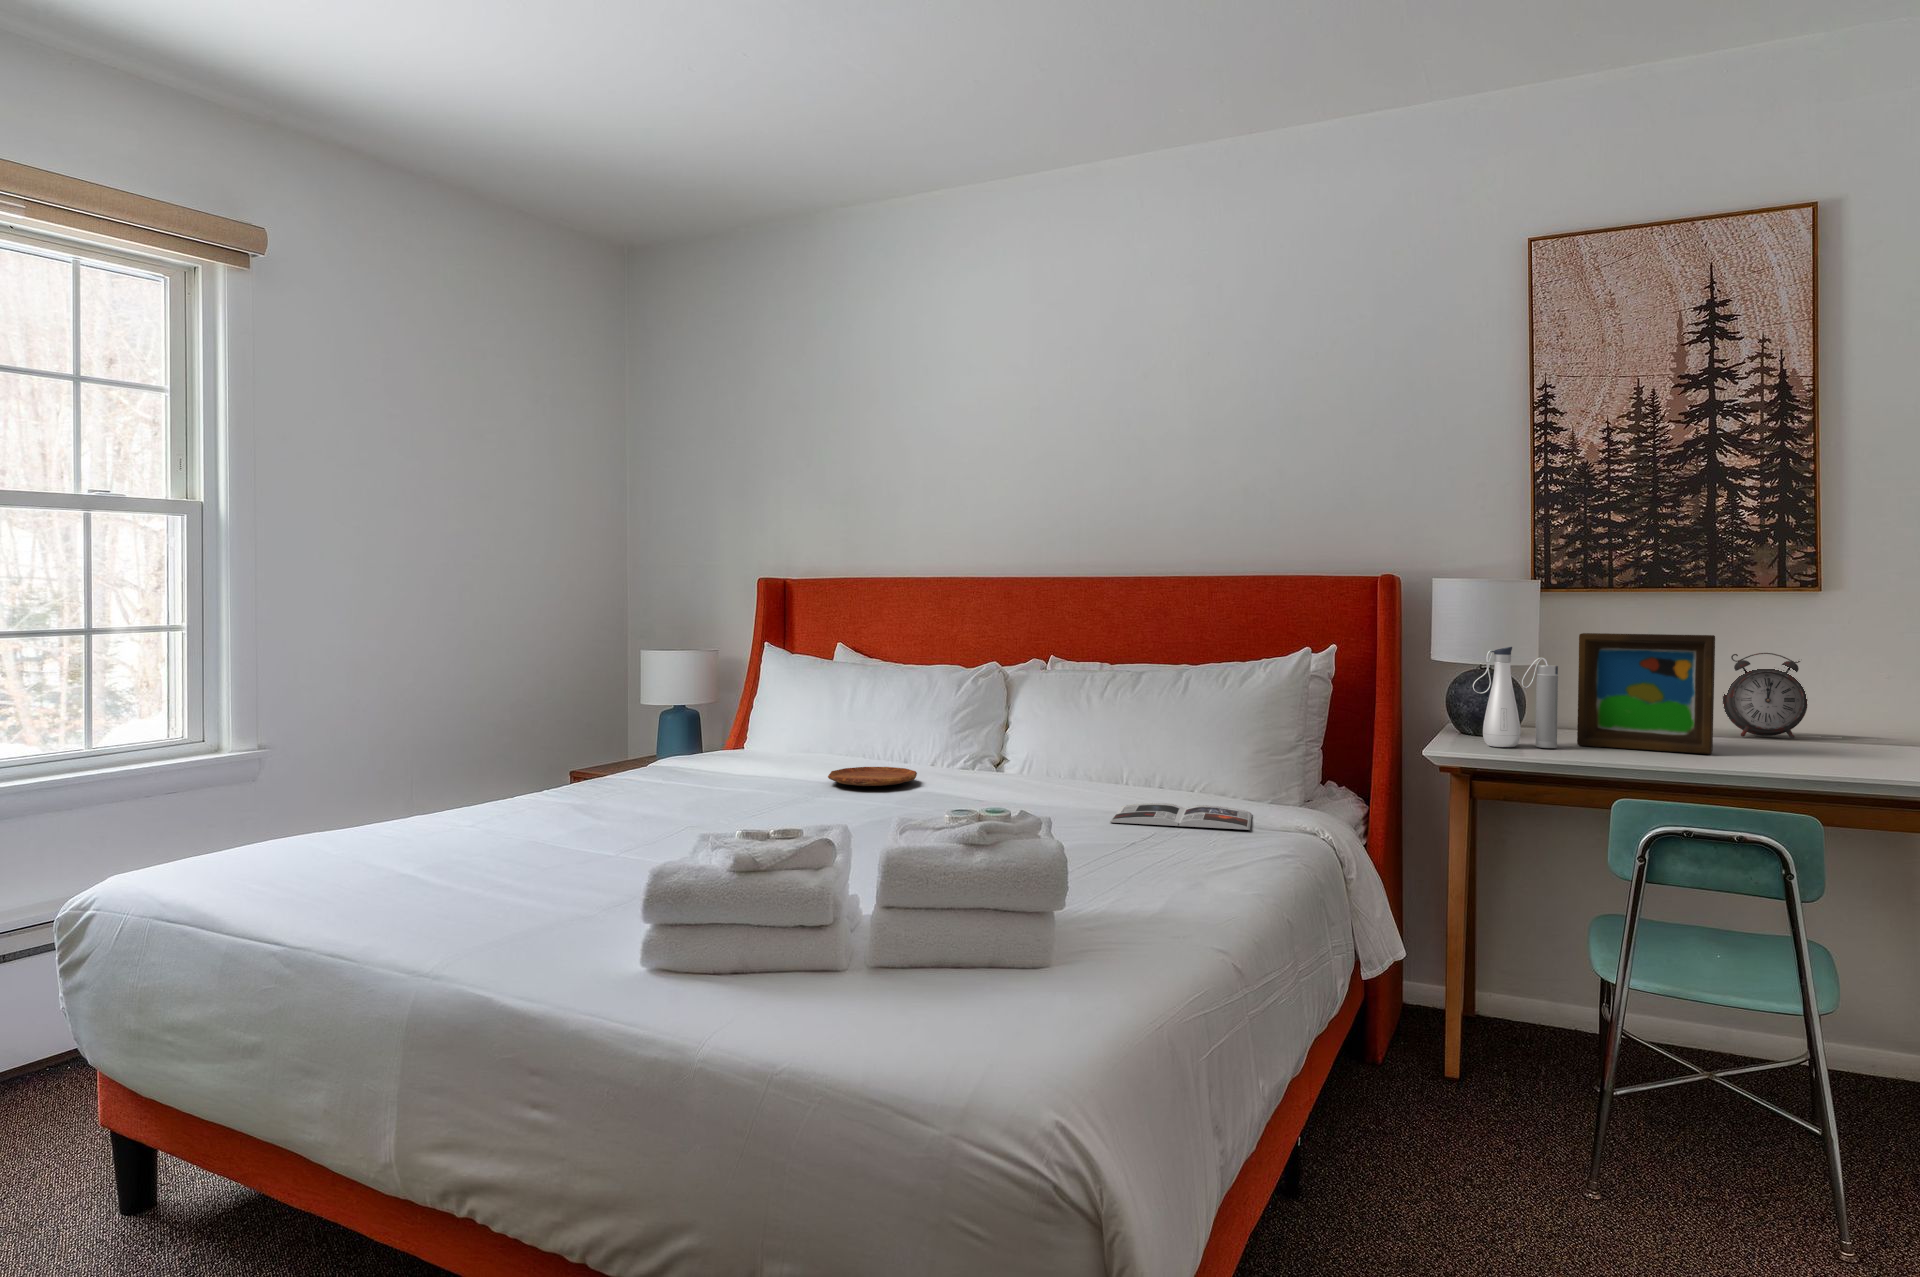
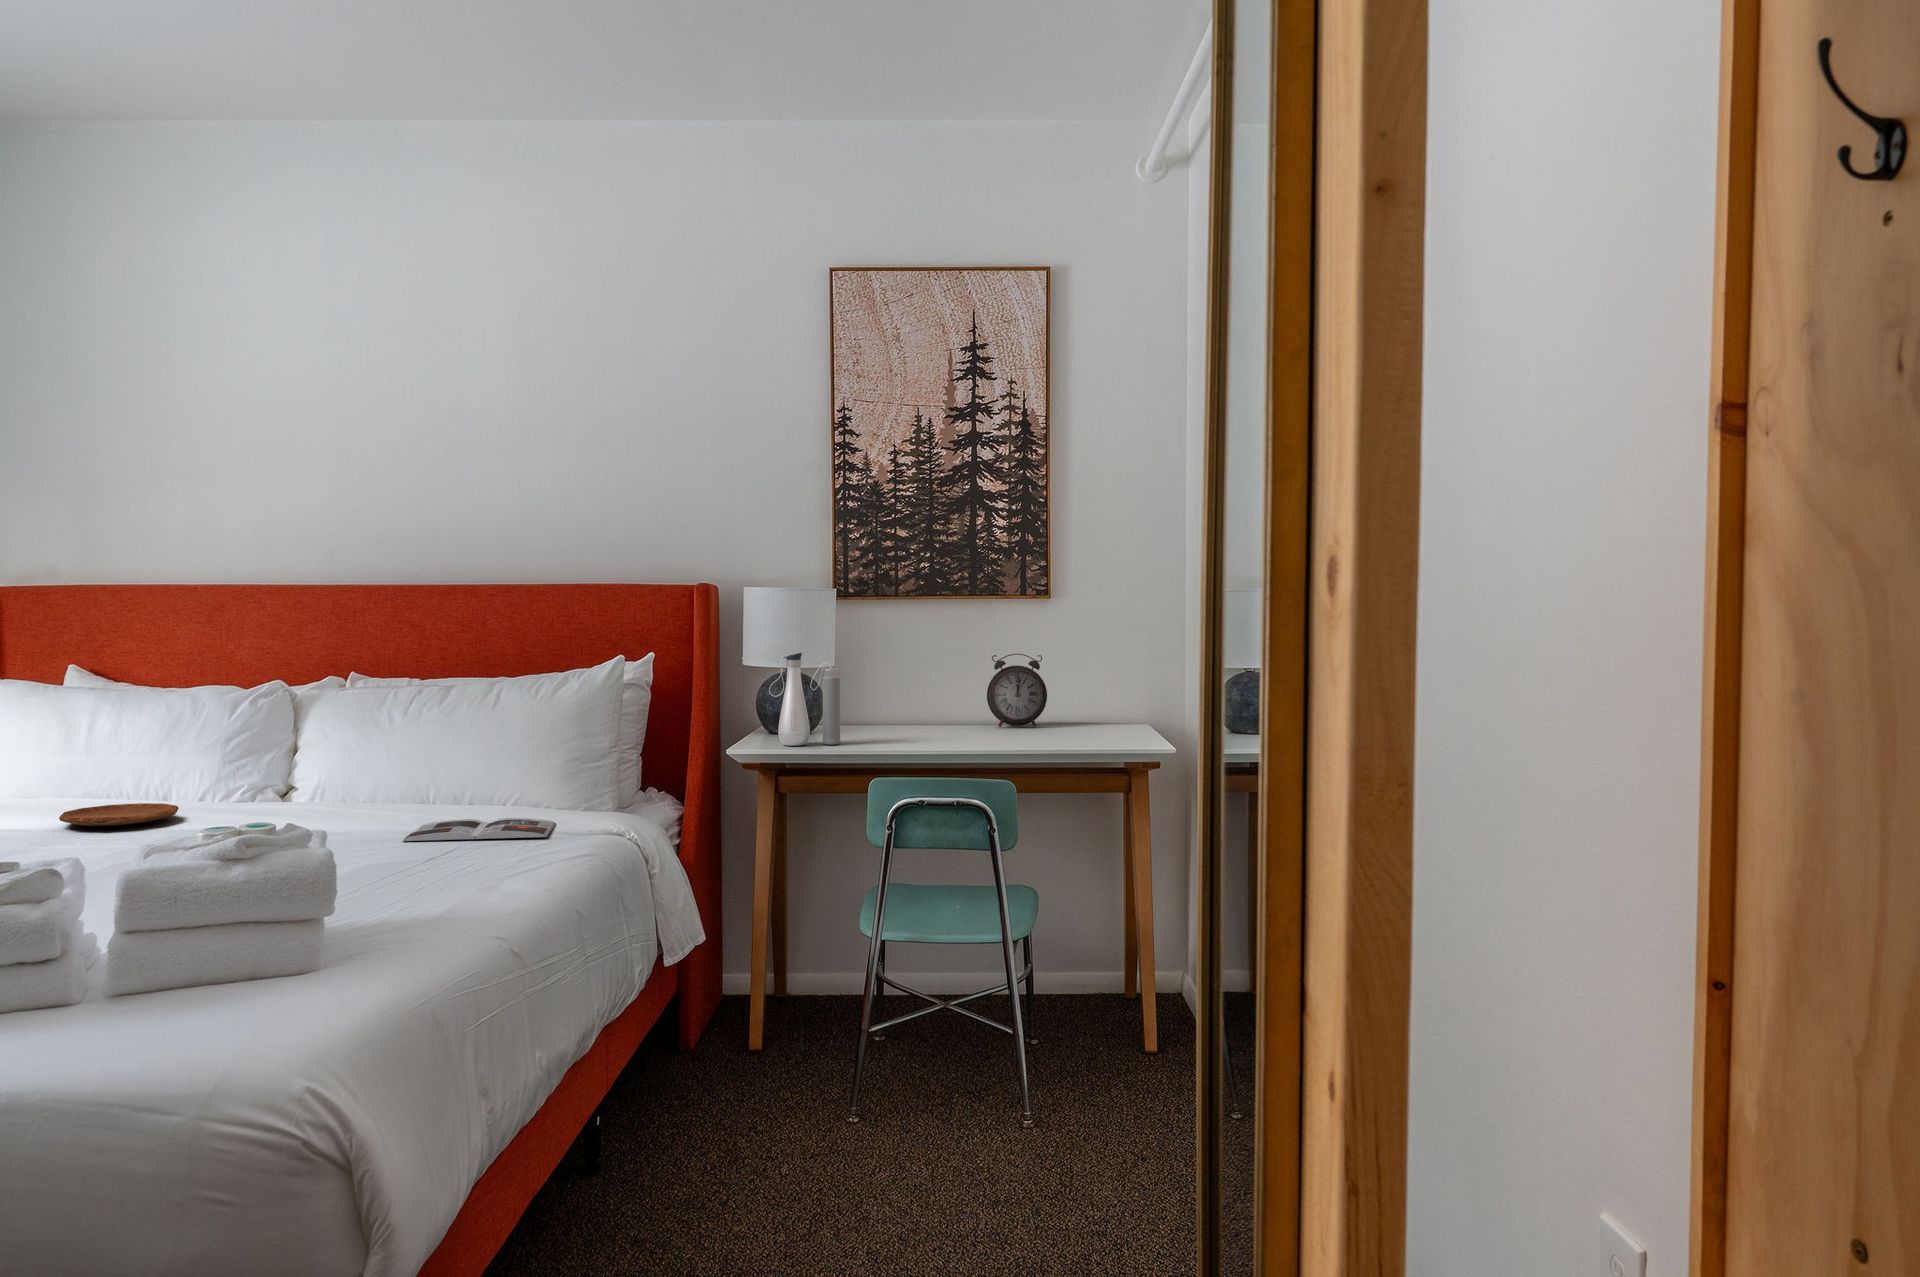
picture frame: present [1577,633,1715,754] -> none [859,639,963,743]

